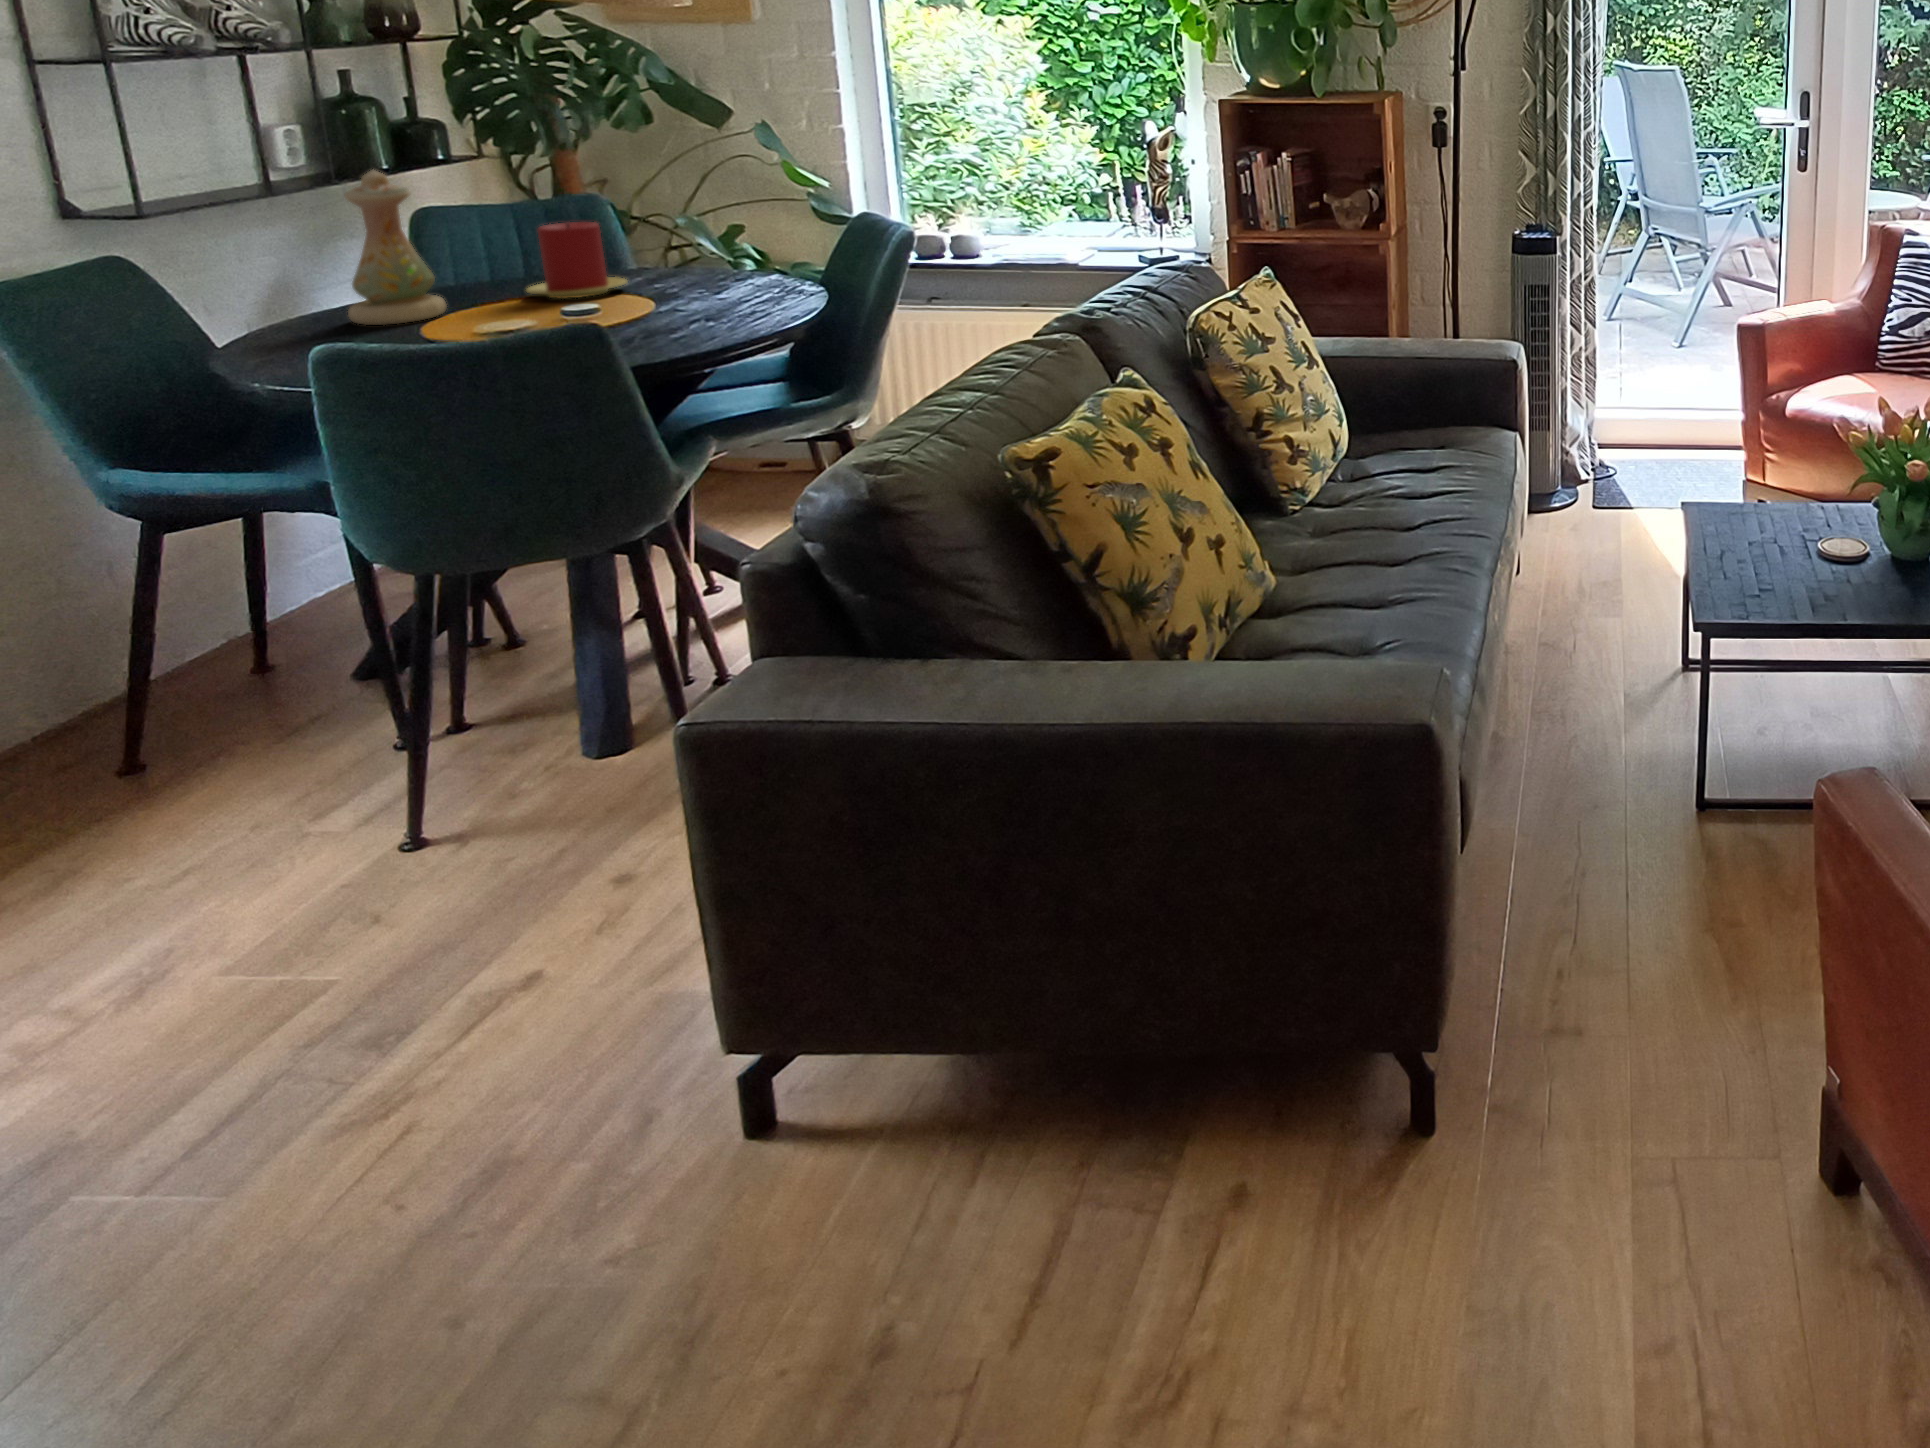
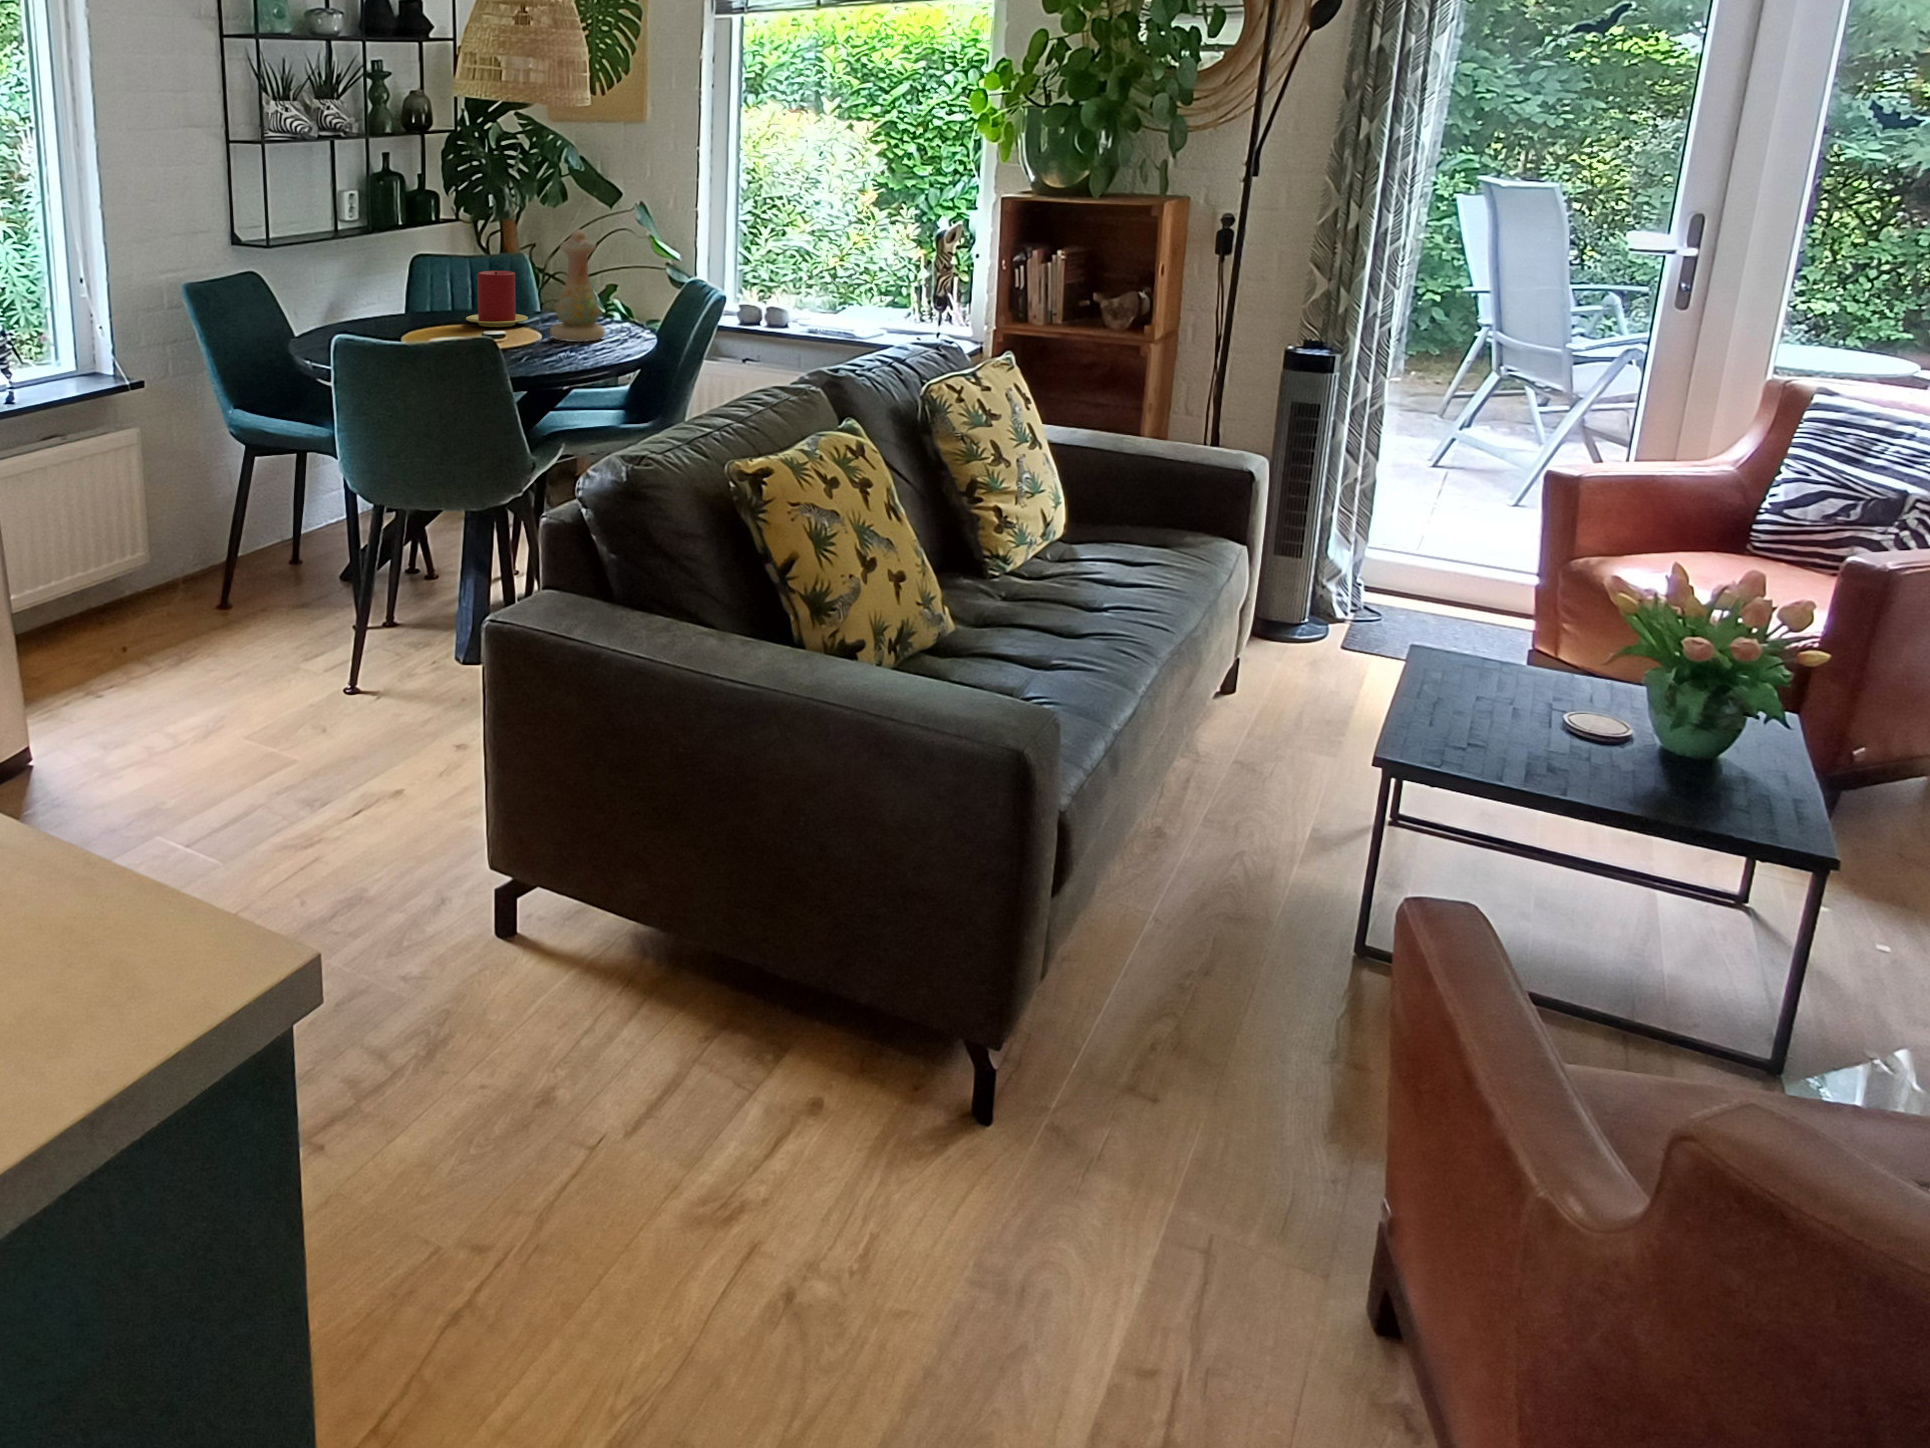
vase: present [345,170,447,325] -> present [550,229,605,342]

